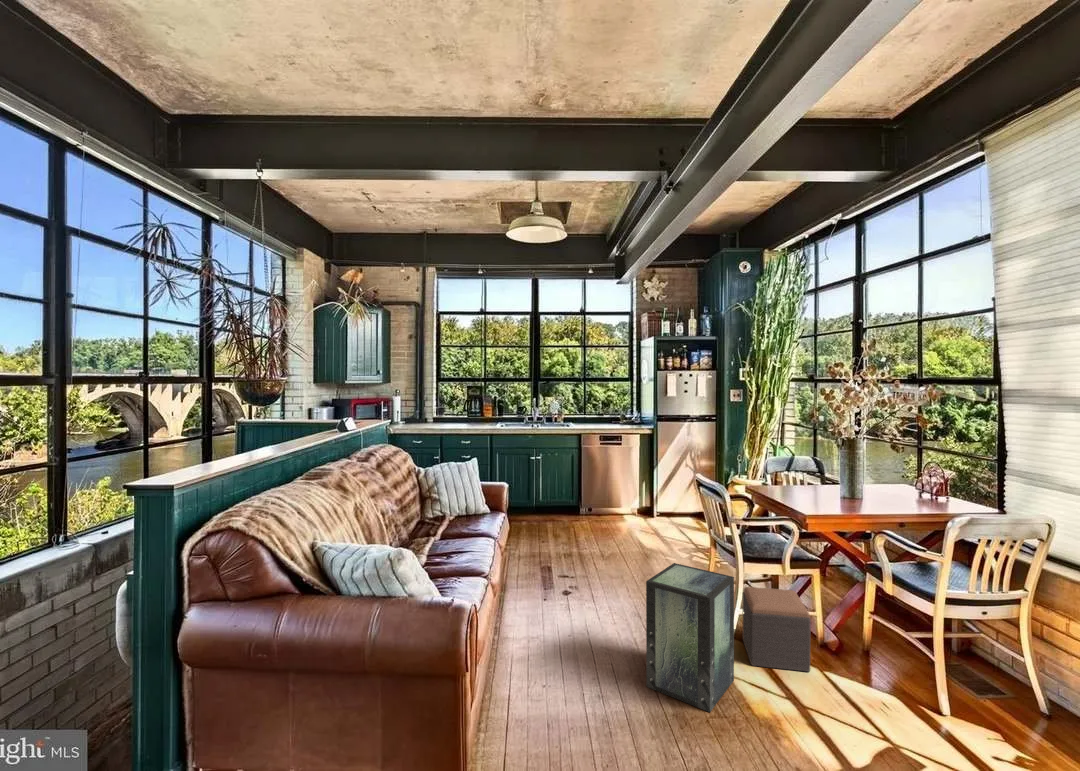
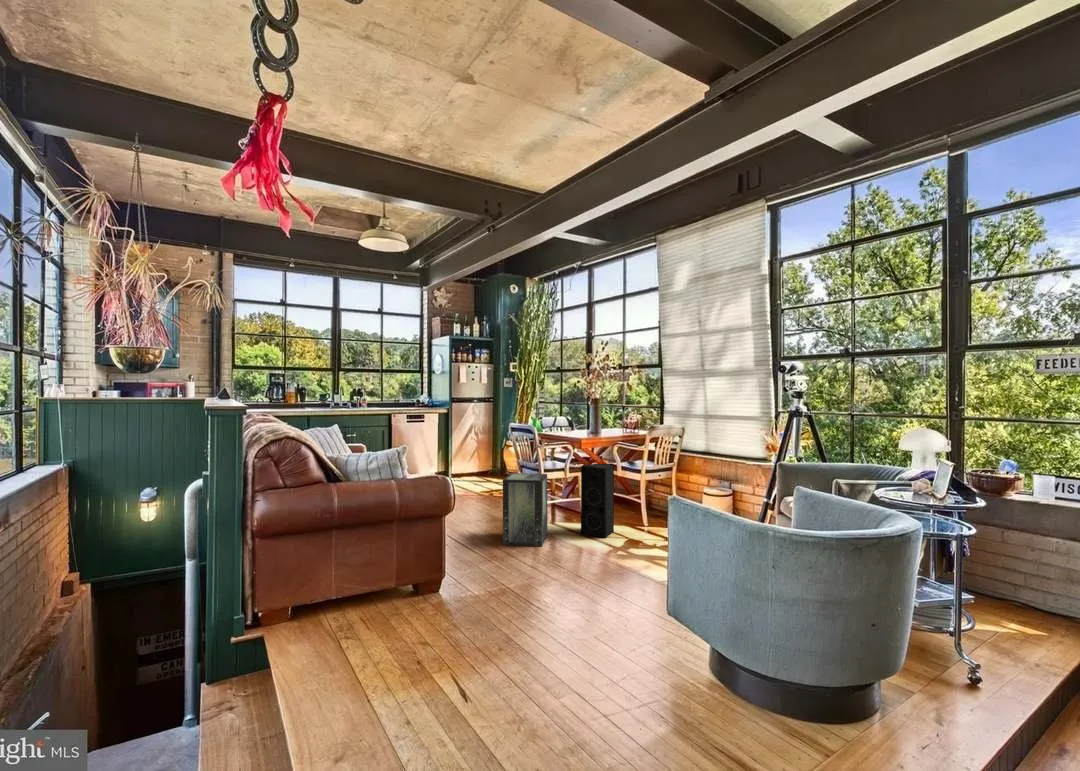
speaker: none [799,568,872,722] -> present [581,463,614,538]
footstool: present [742,587,811,672] -> none [543,487,583,529]

